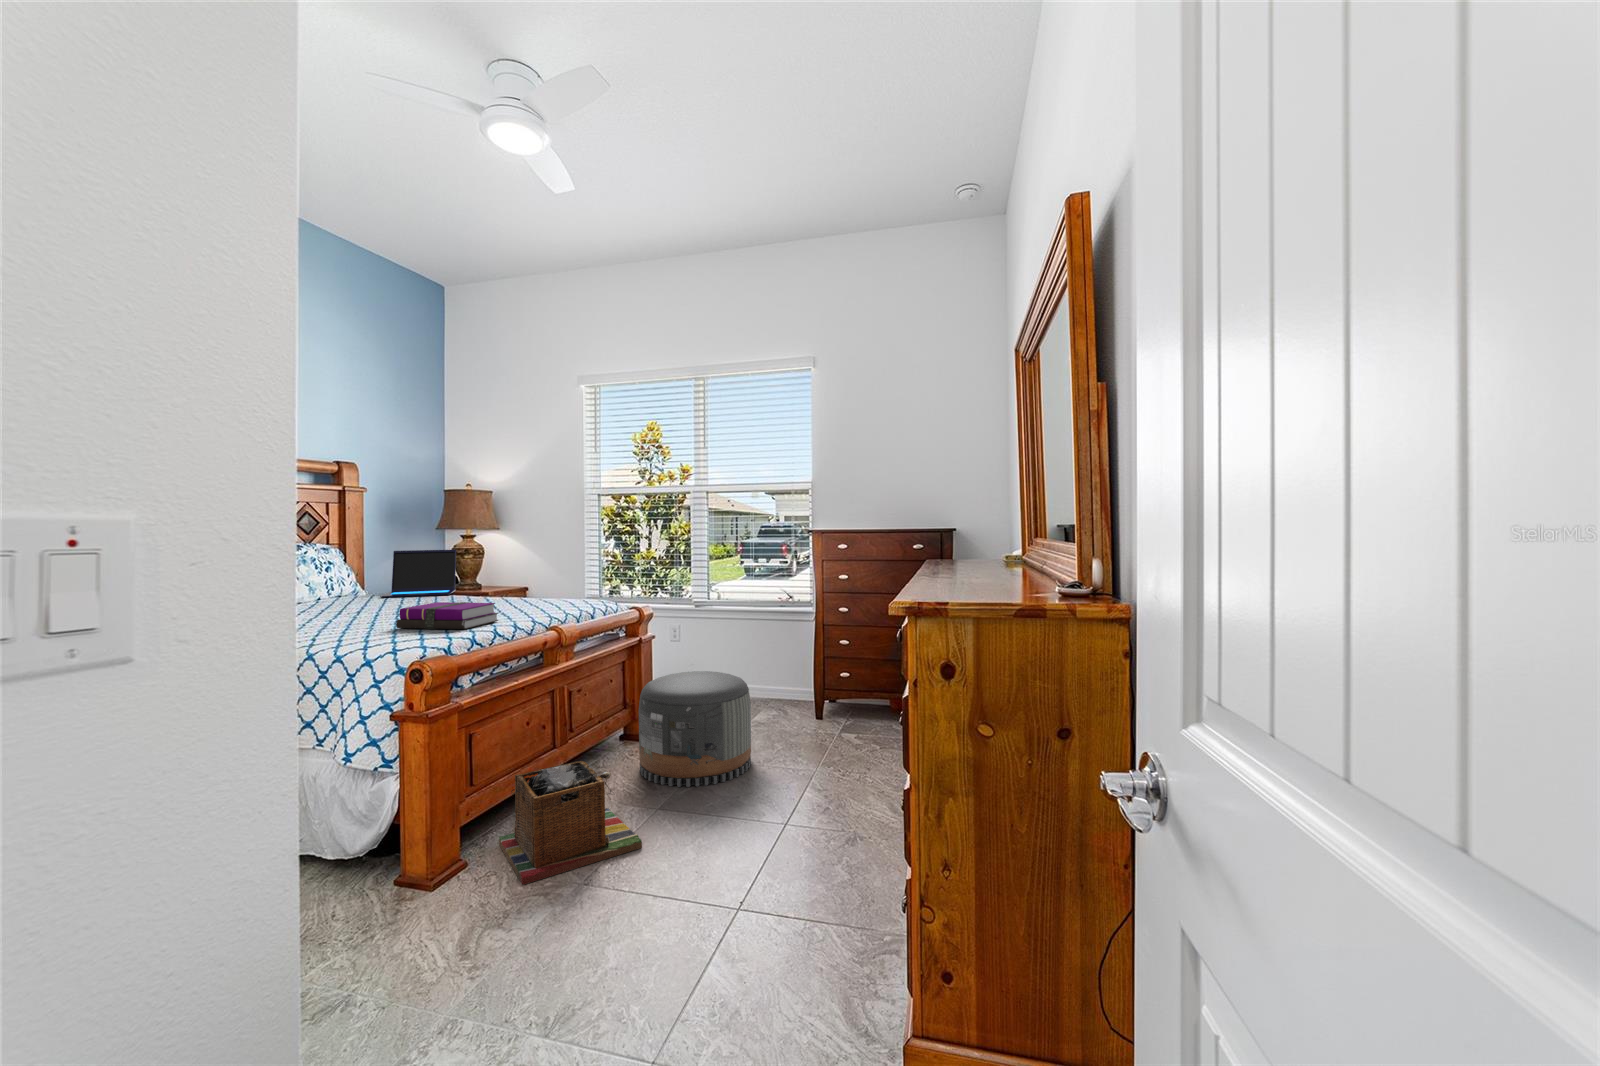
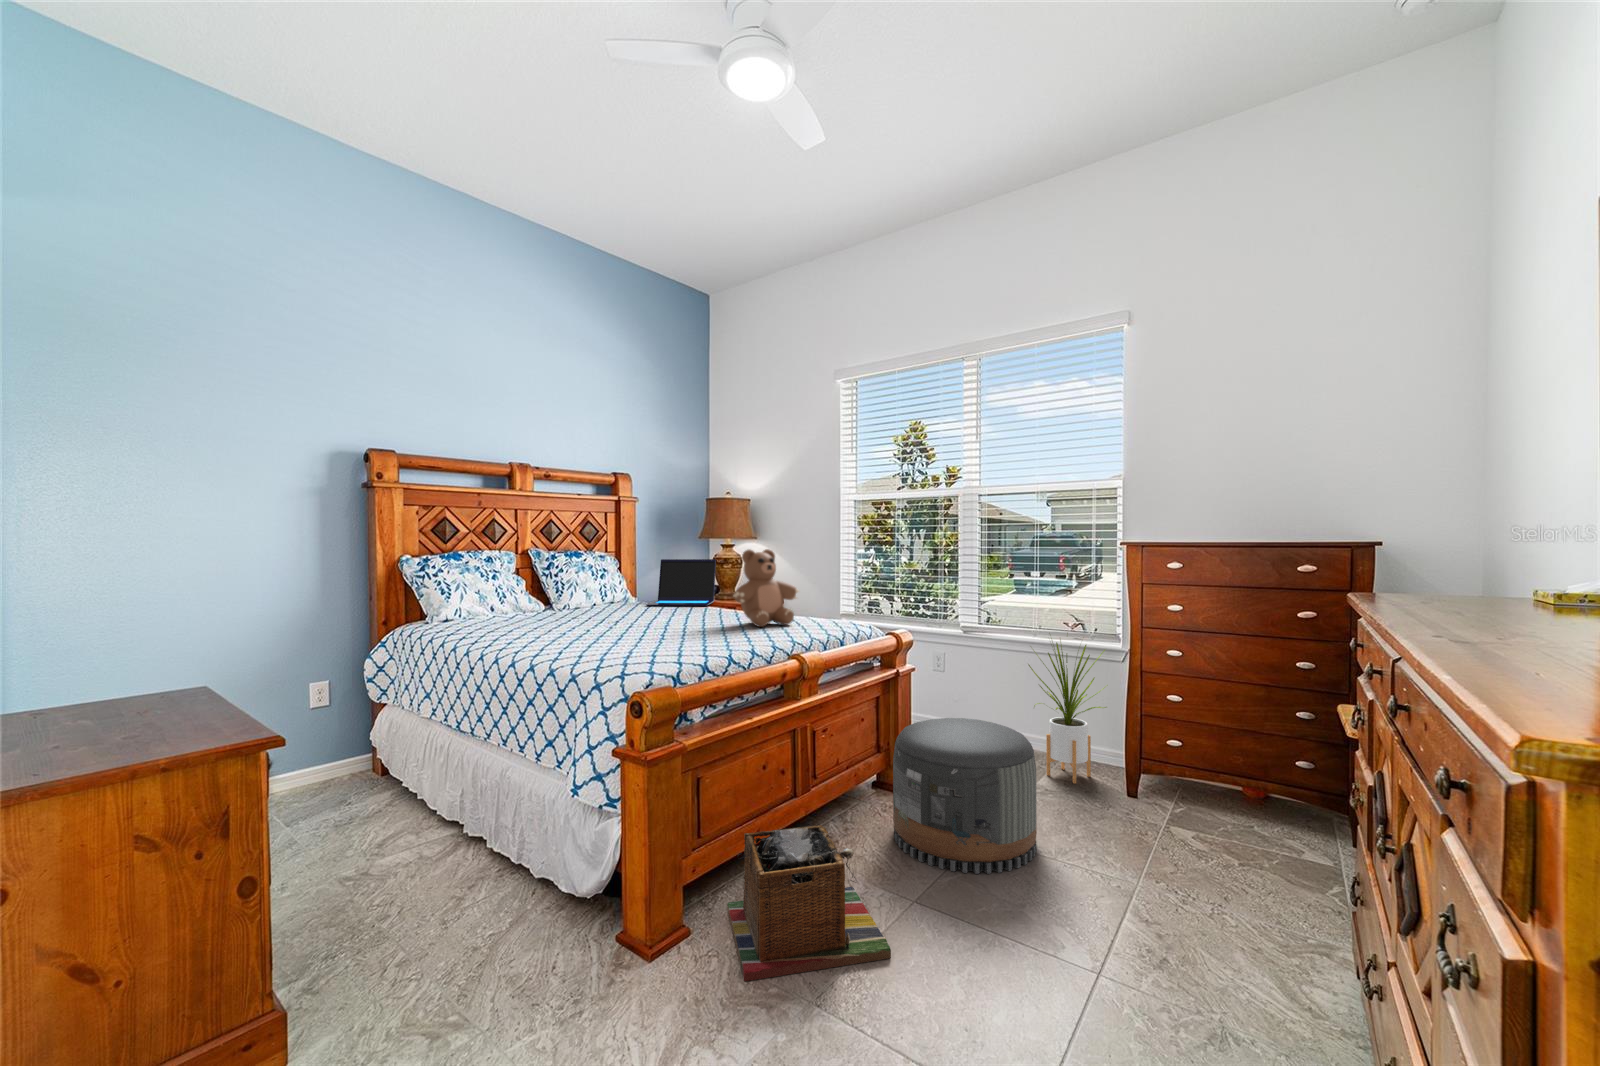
teddy bear: none [486,538,551,609] -> present [734,549,799,627]
house plant: none [746,600,806,717] -> present [1028,643,1106,783]
notebook: present [396,602,498,629] -> none [638,618,739,652]

